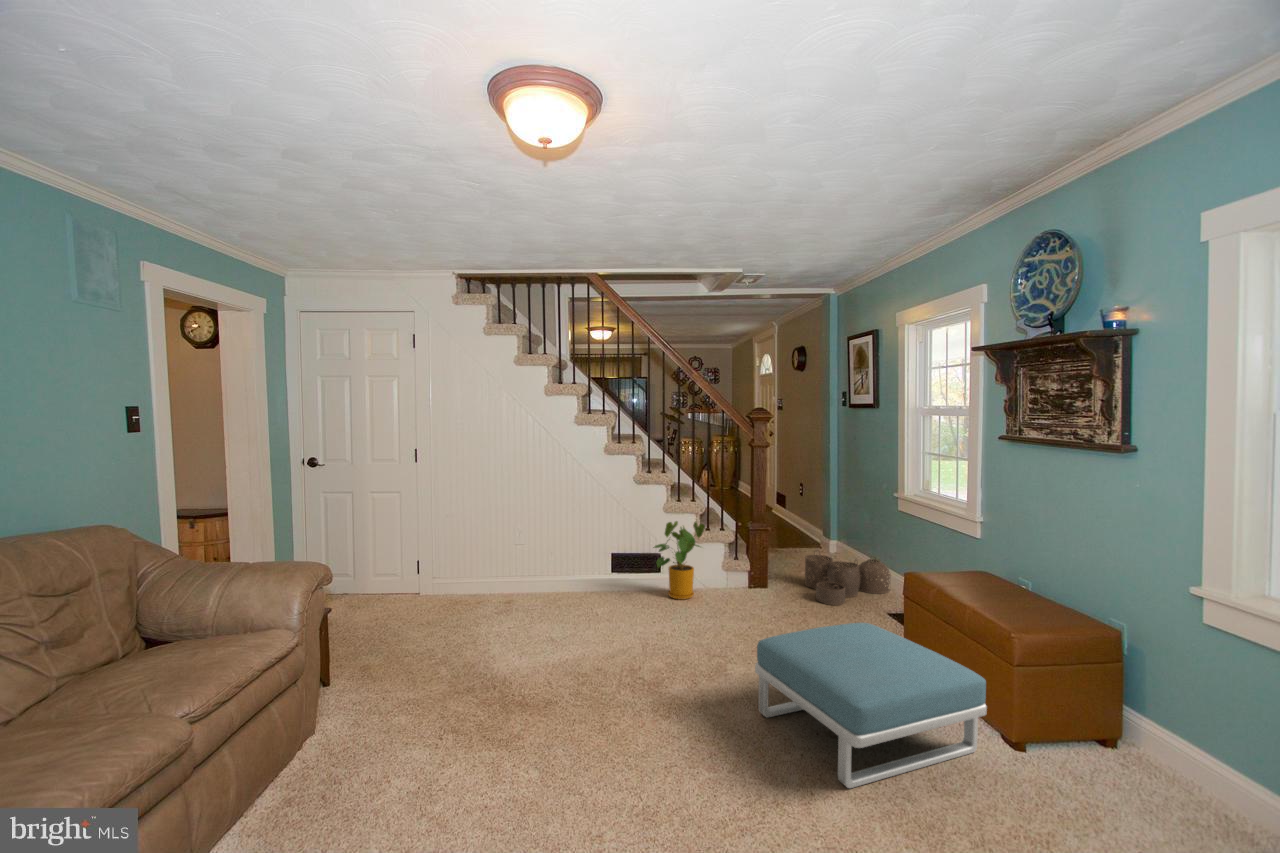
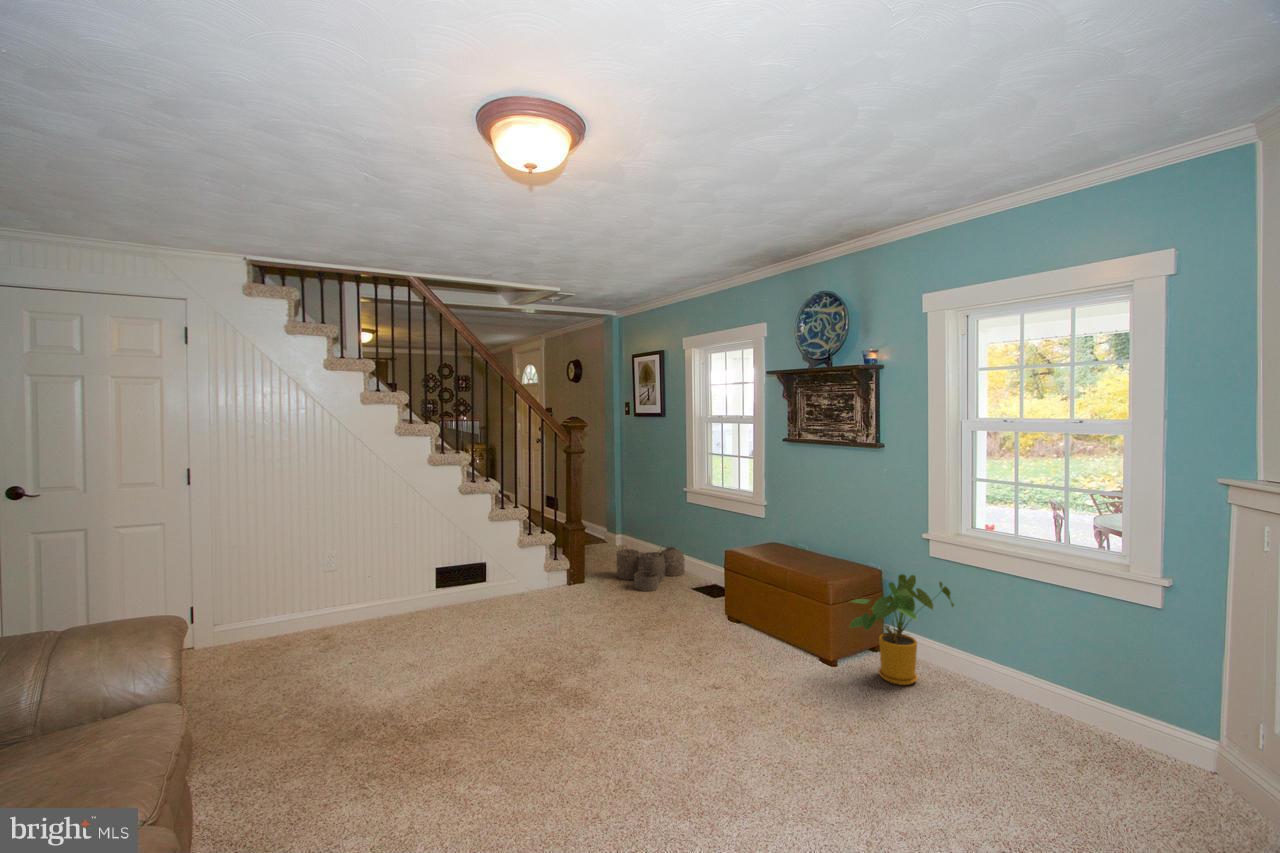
house plant: present [653,521,705,600] -> present [850,574,954,685]
footstool: present [755,623,987,788] -> none [652,596,822,724]

